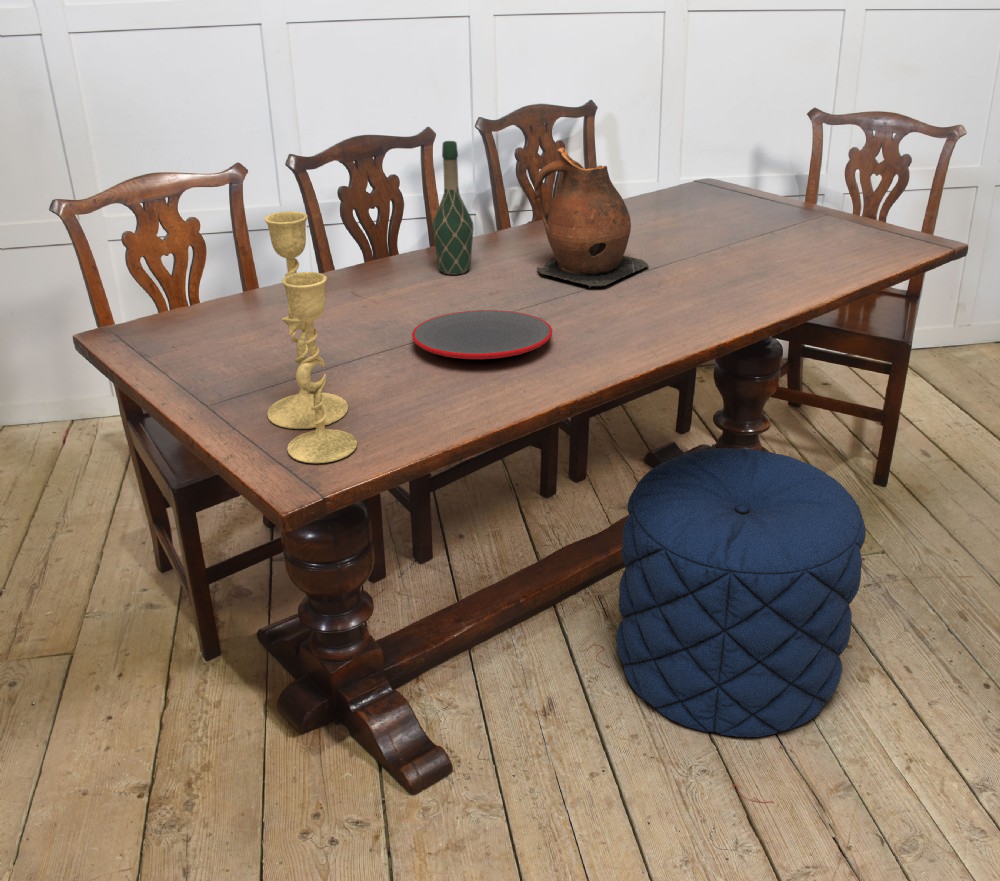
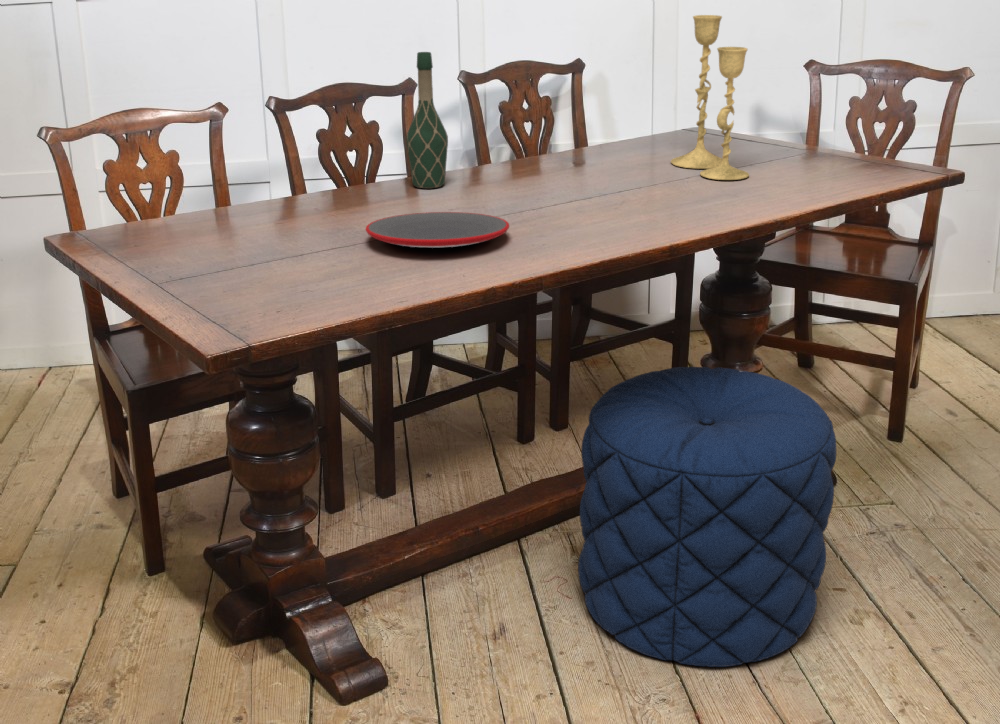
ceramic pitcher: present [534,148,649,288] -> none [509,60,628,200]
candlestick: present [265,211,357,463] -> present [671,15,749,180]

